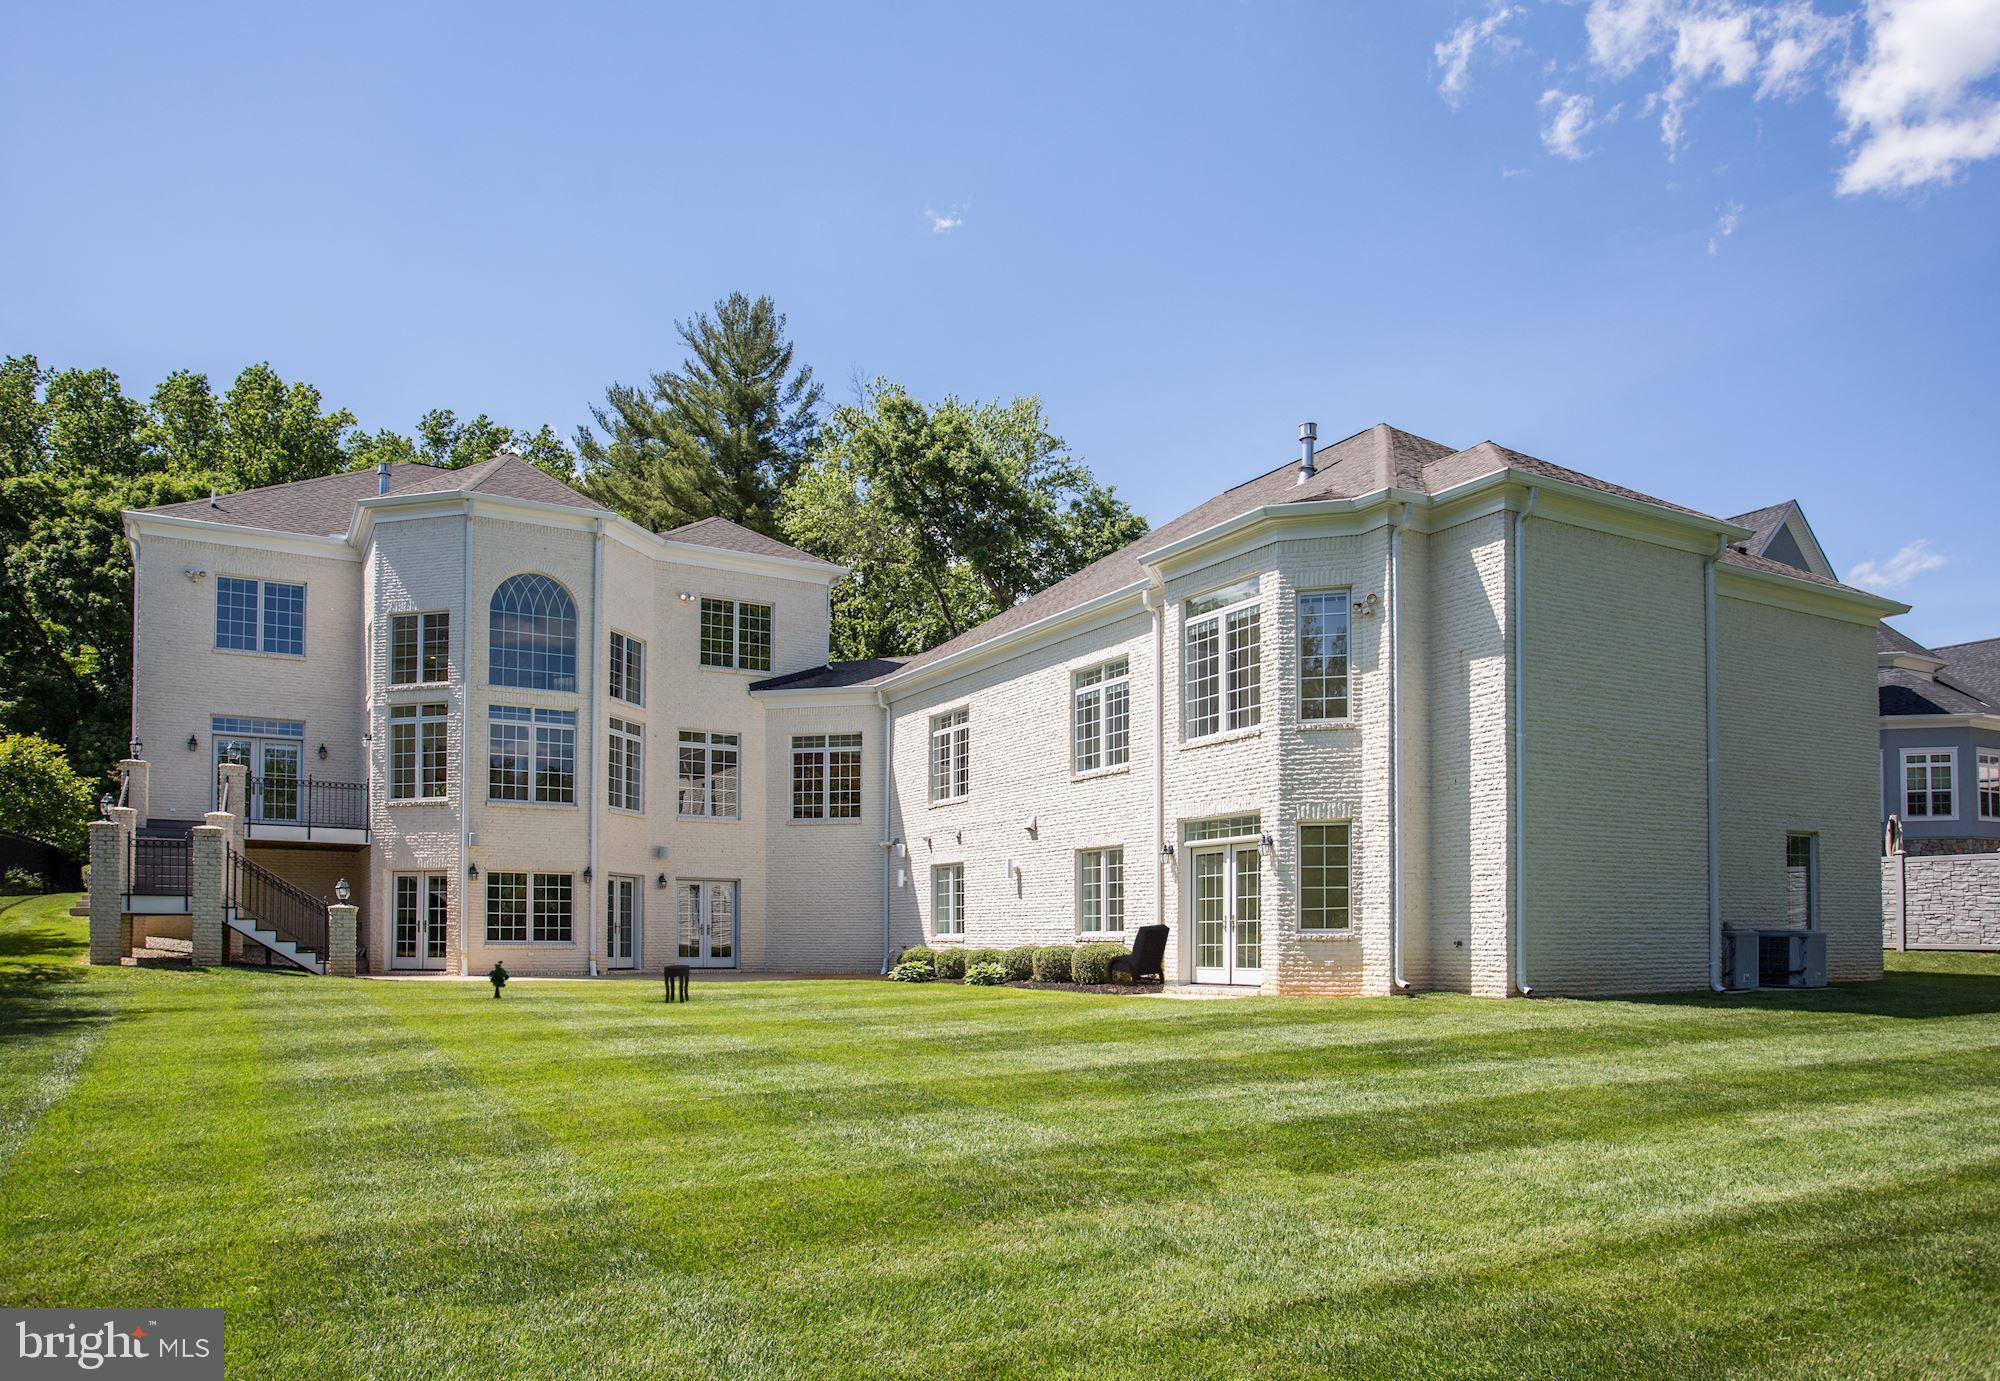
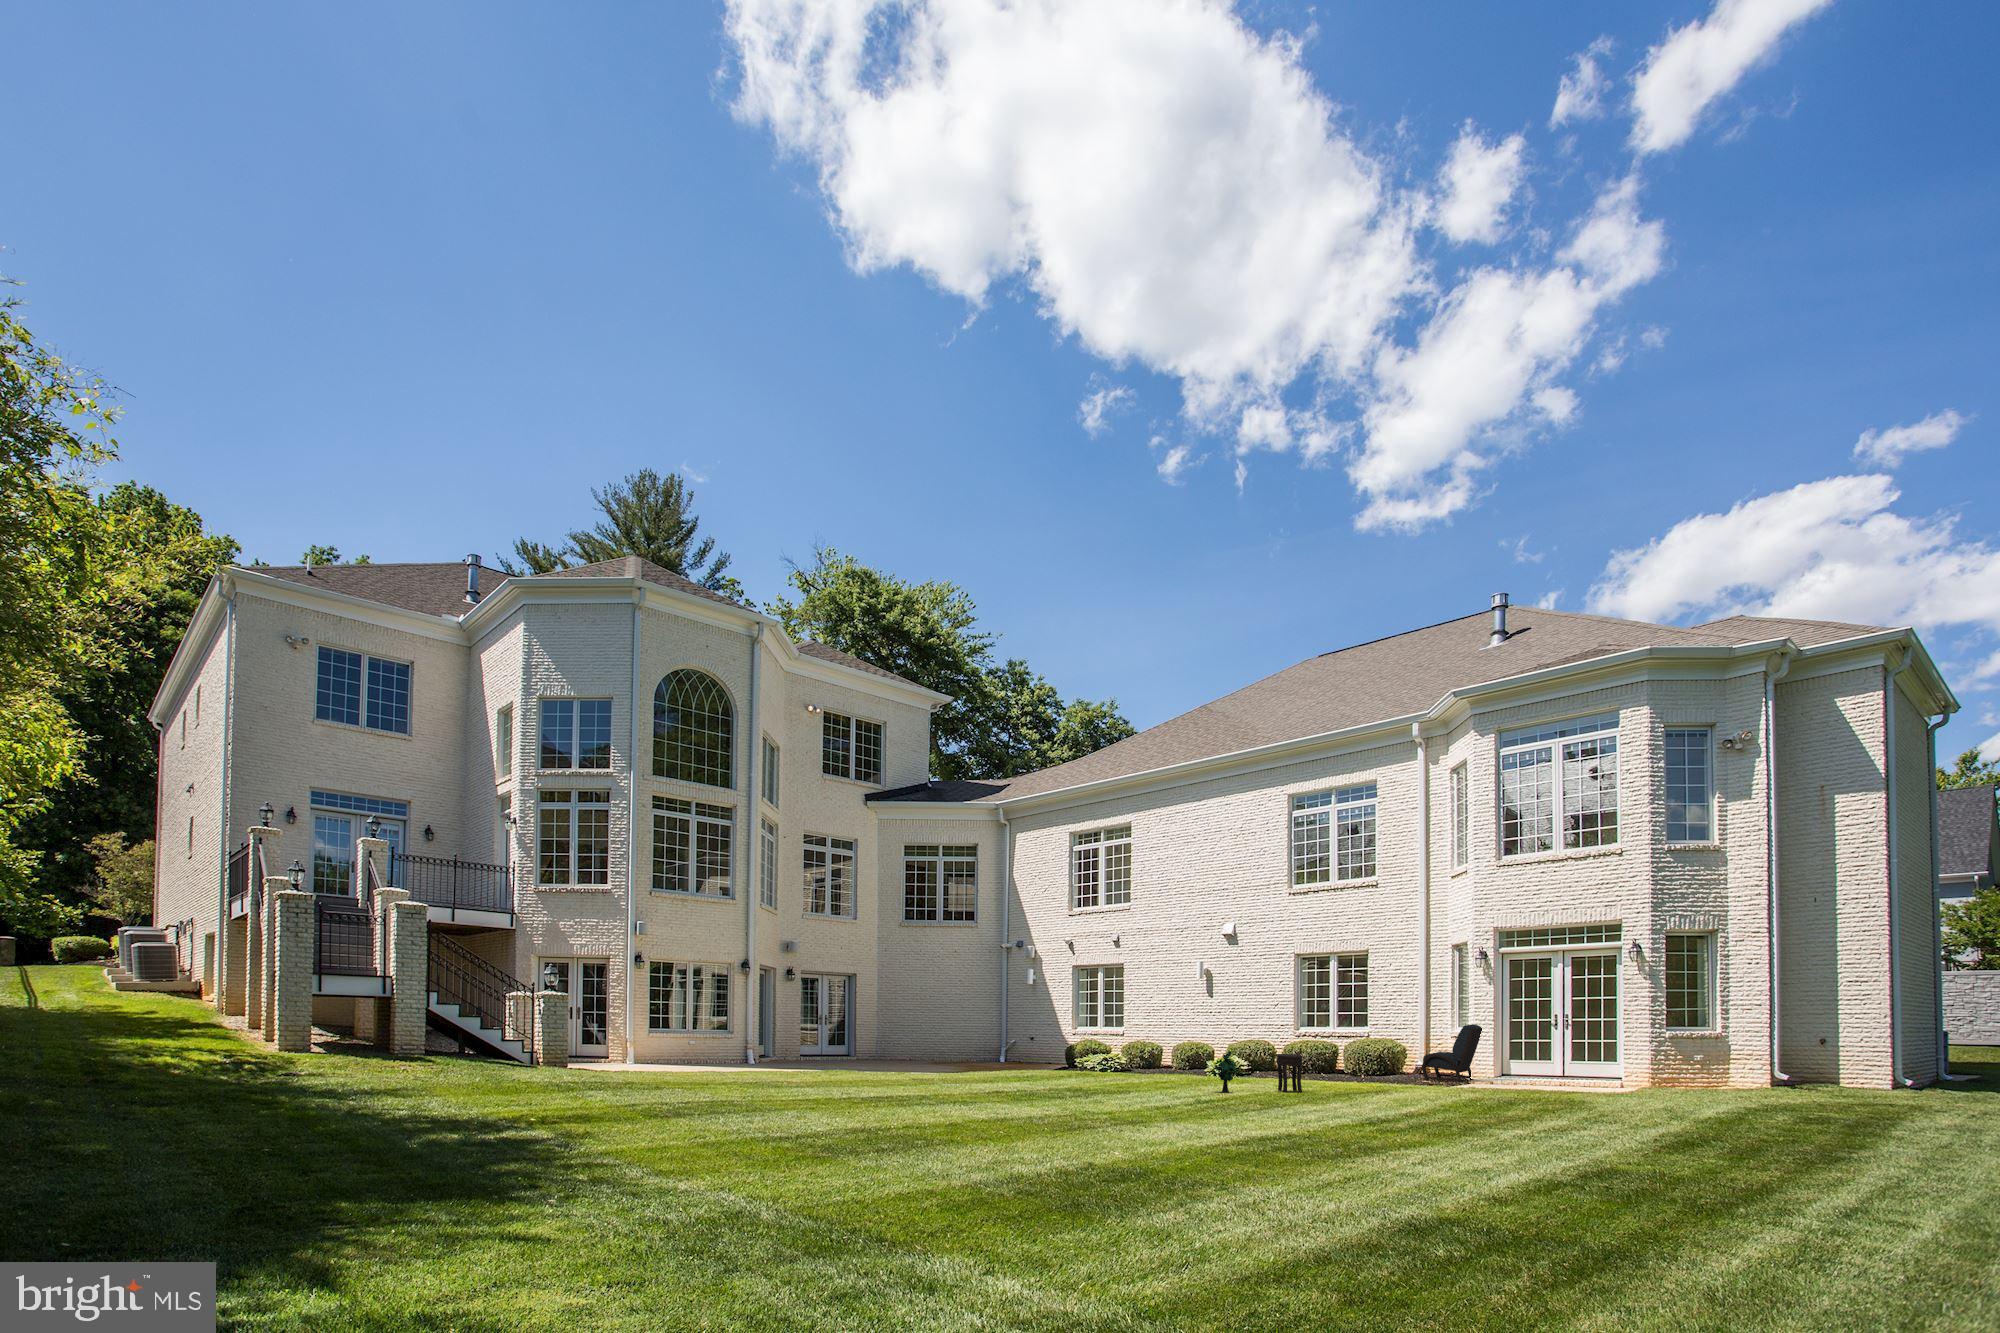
decorative plant: present [488,961,510,998] -> present [1214,1051,1237,1093]
side table: present [664,965,690,1003] -> present [1276,1054,1302,1093]

